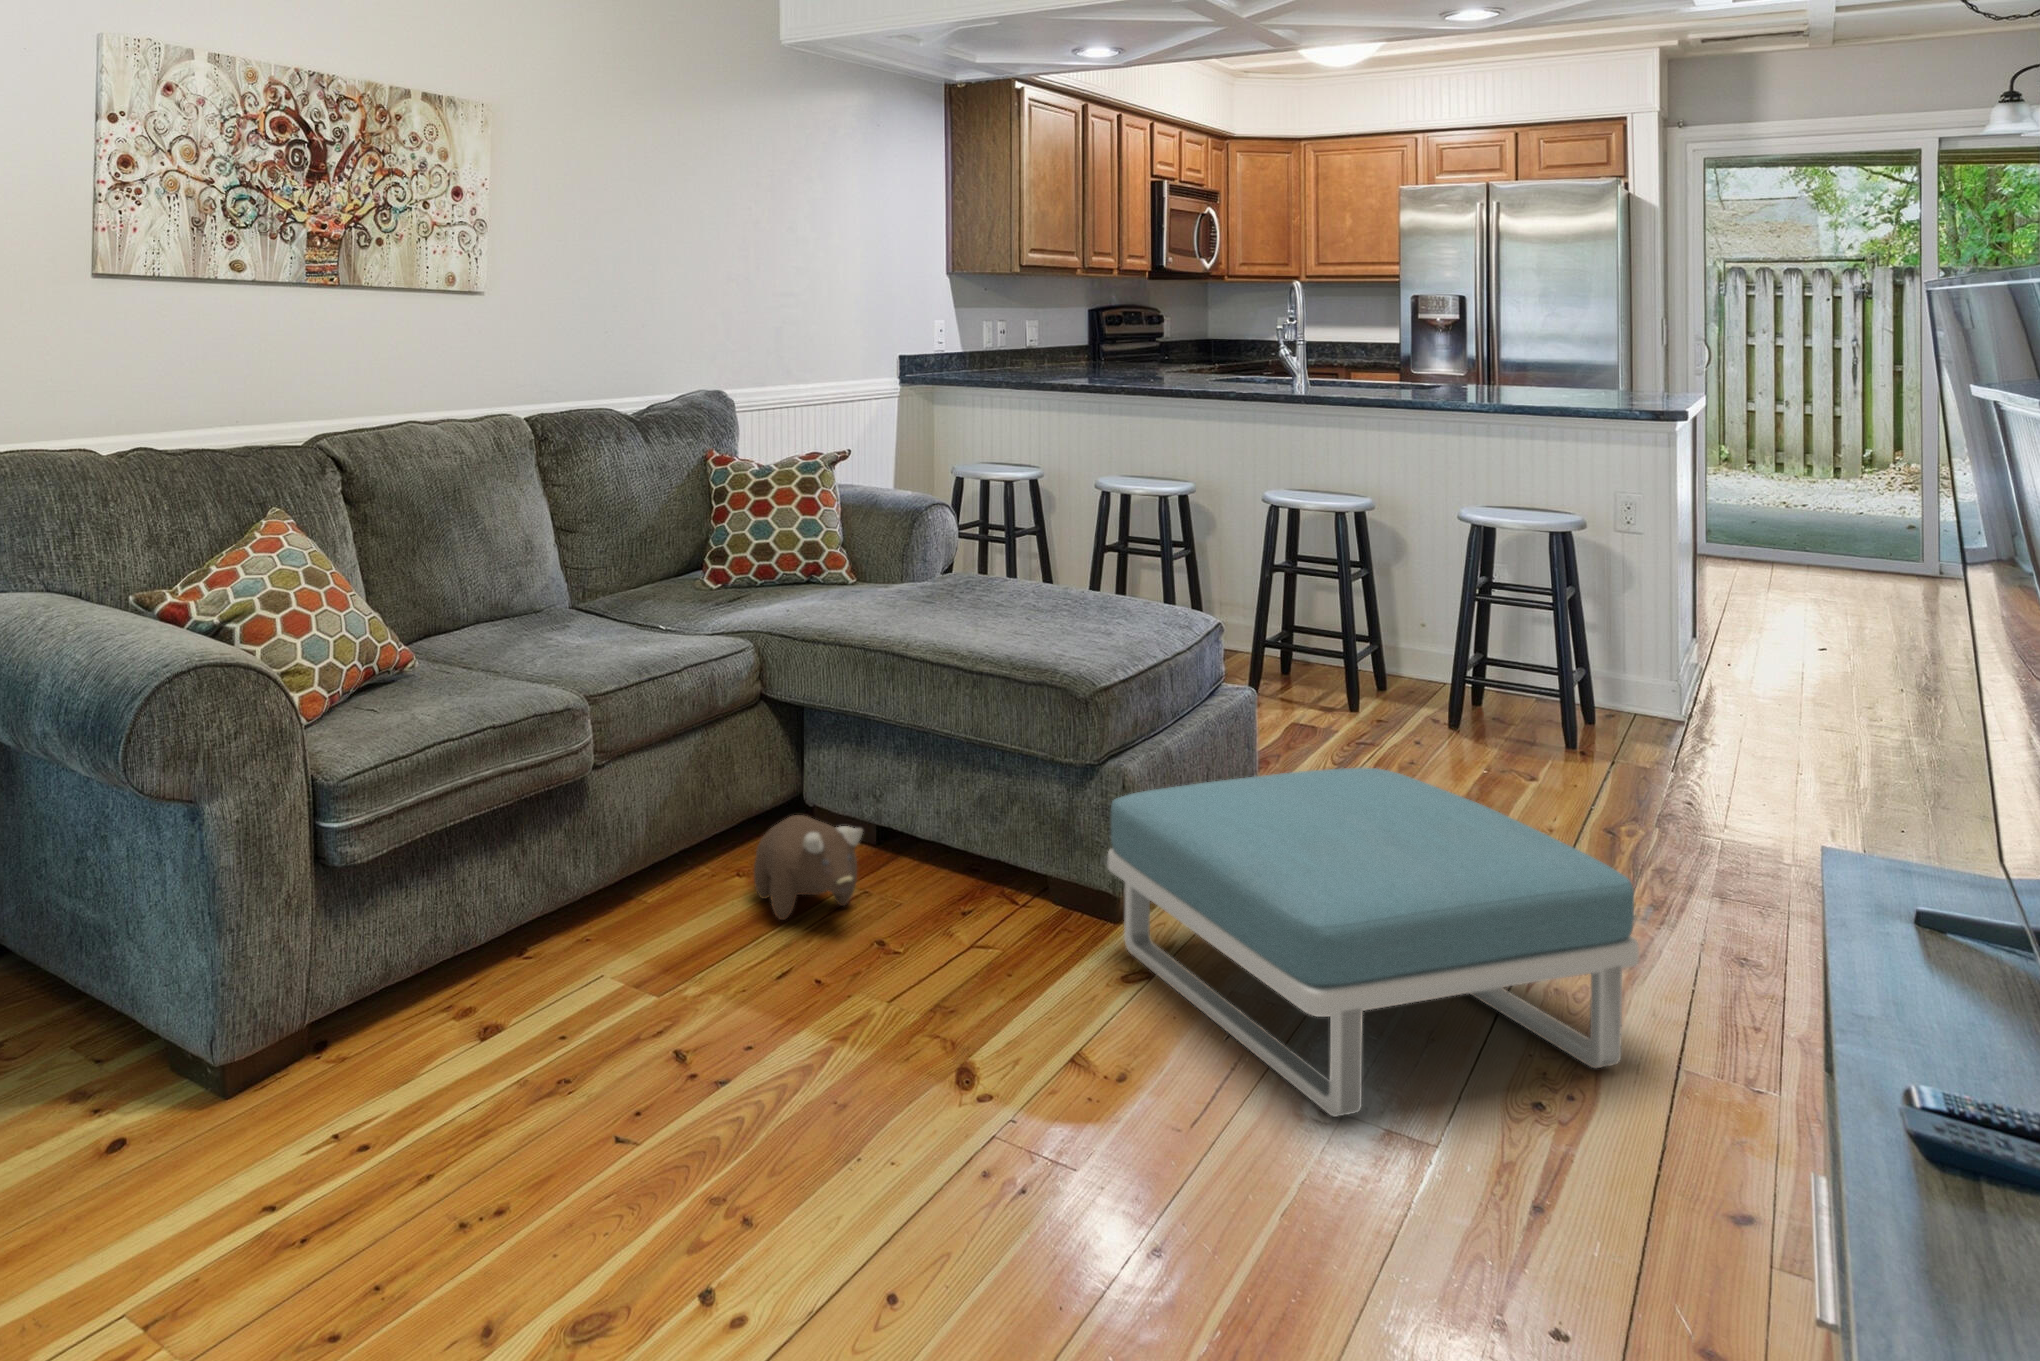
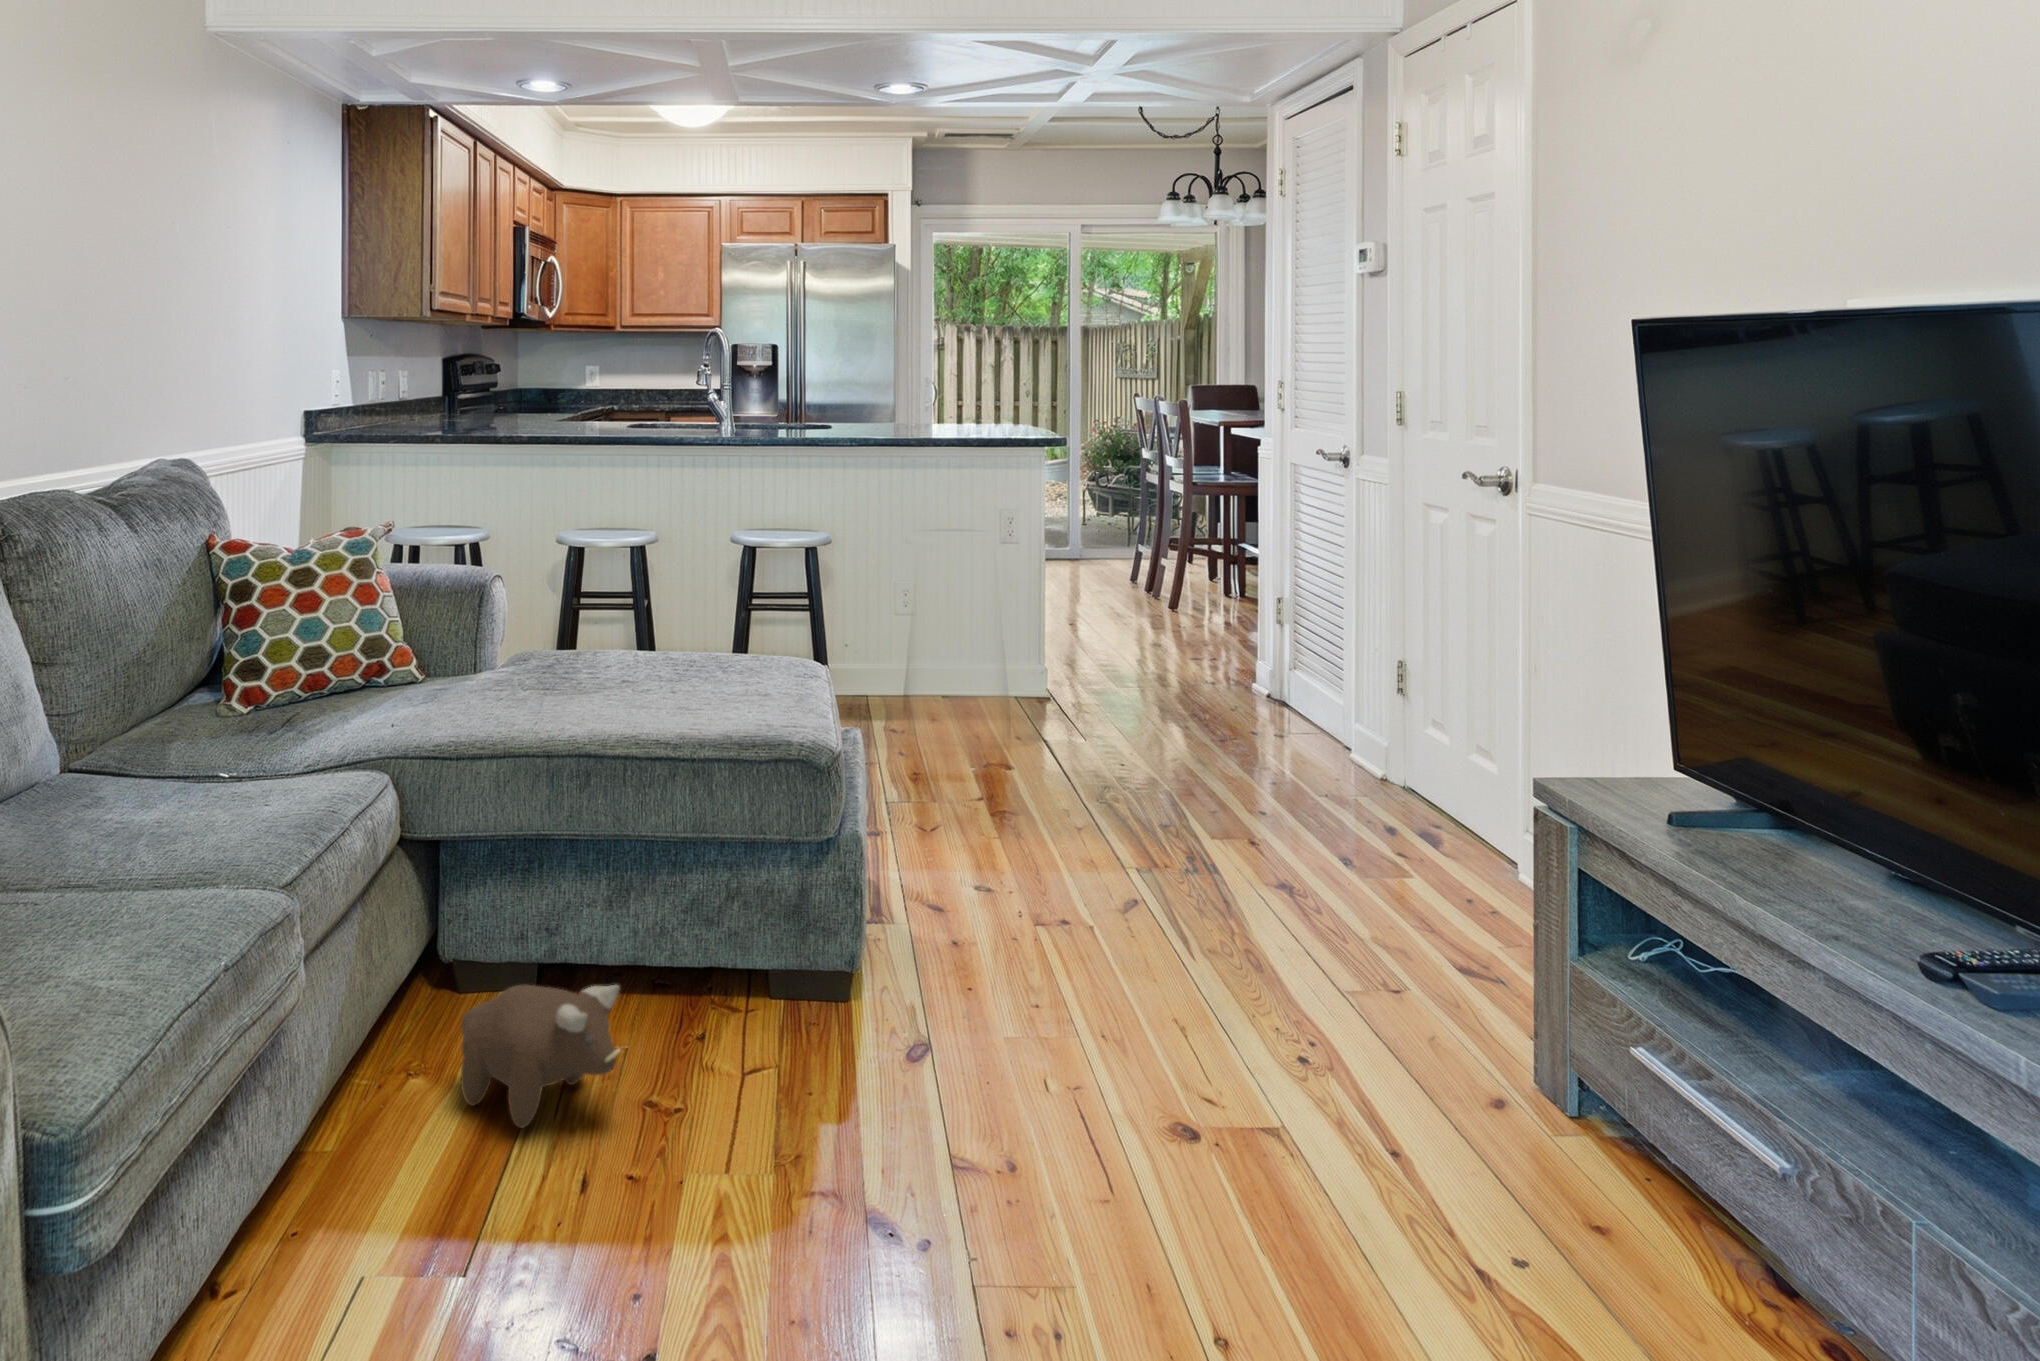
footstool: present [1108,768,1639,1117] -> none [879,796,1341,1166]

